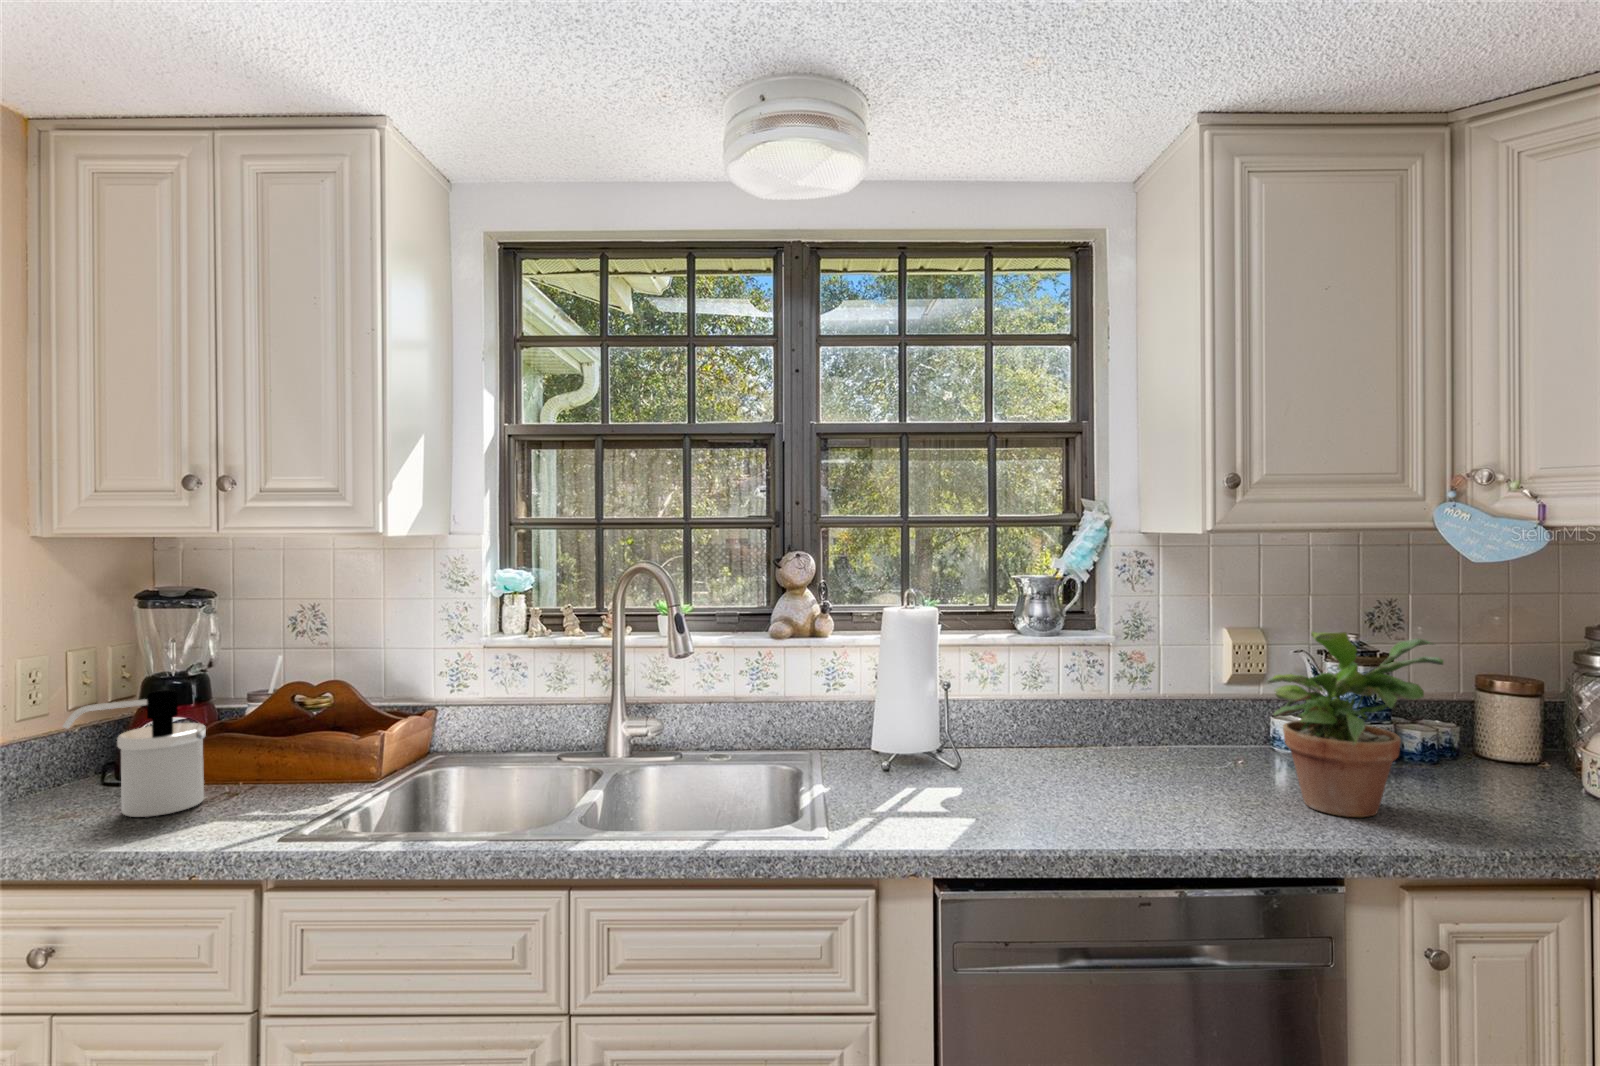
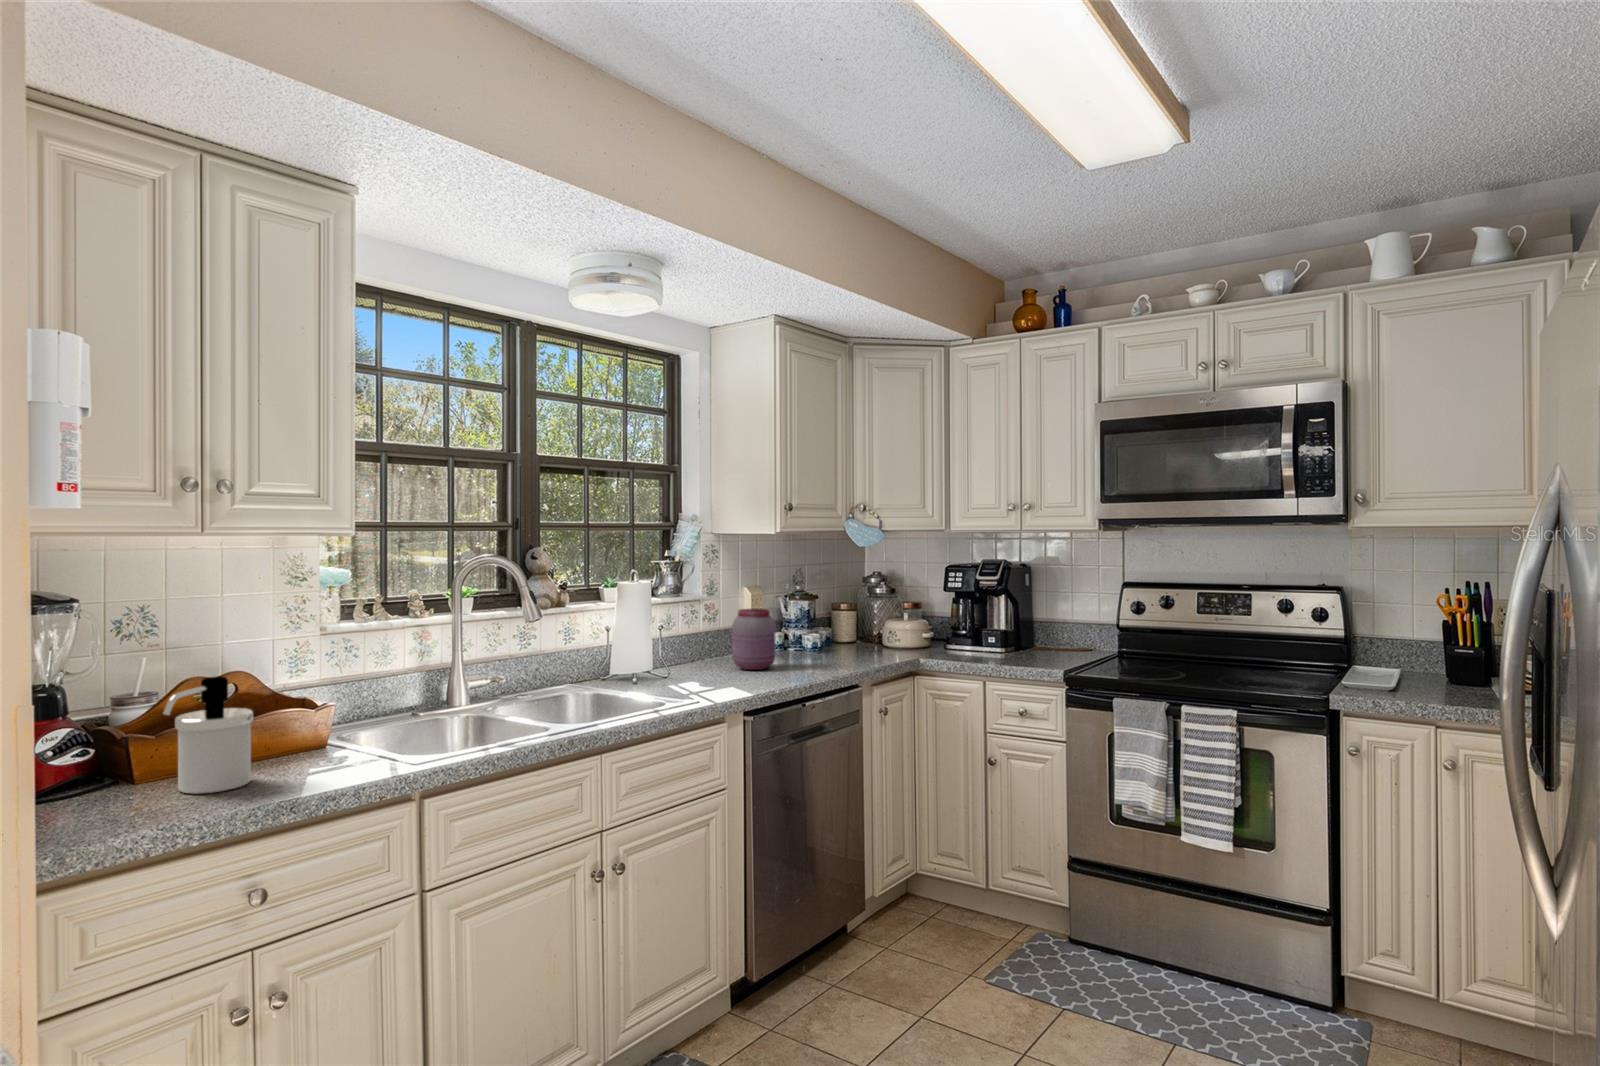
potted plant: present [1267,632,1444,817] -> none [800,578,871,663]
jar: none [1084,671,1170,791] -> present [732,609,775,670]

